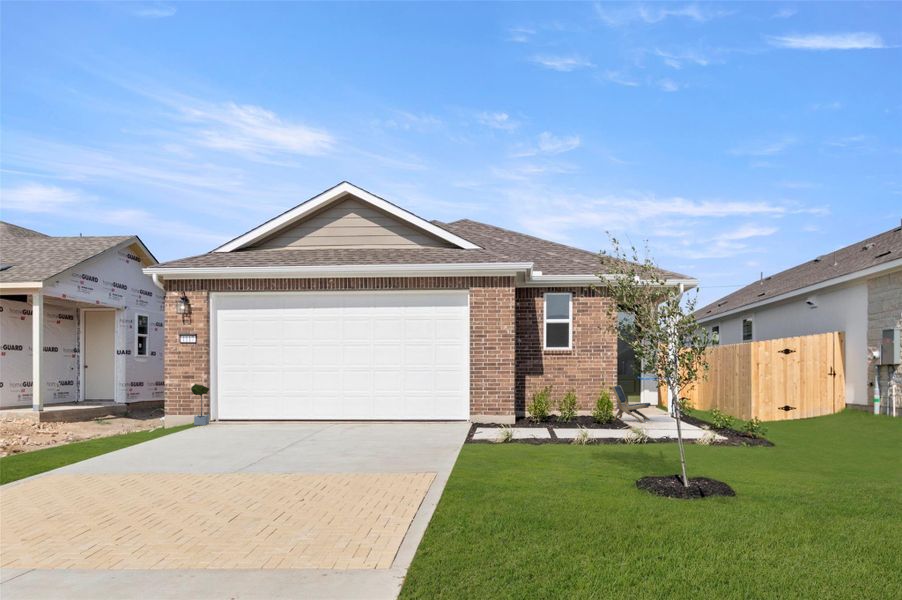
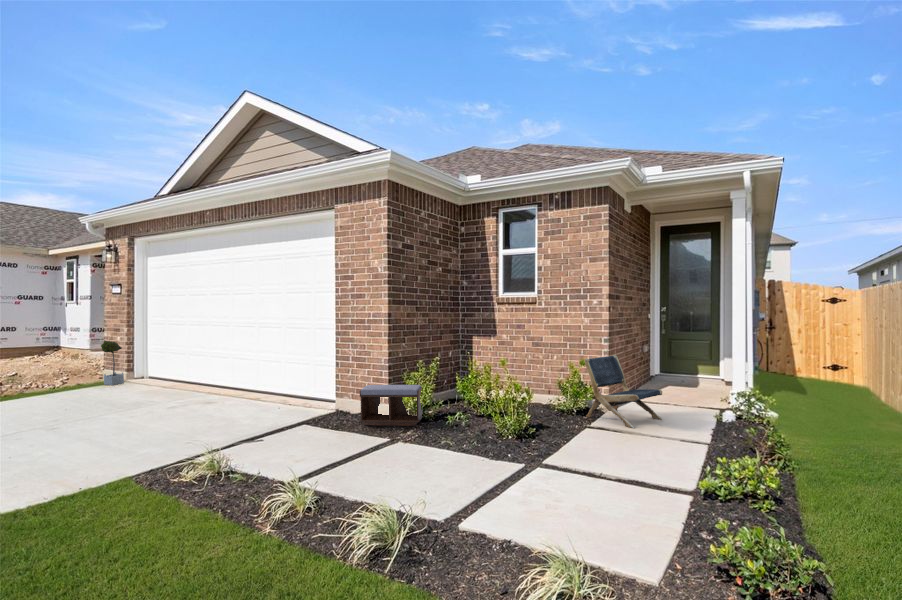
bench: none [501,404,541,429] -> present [360,385,423,426]

